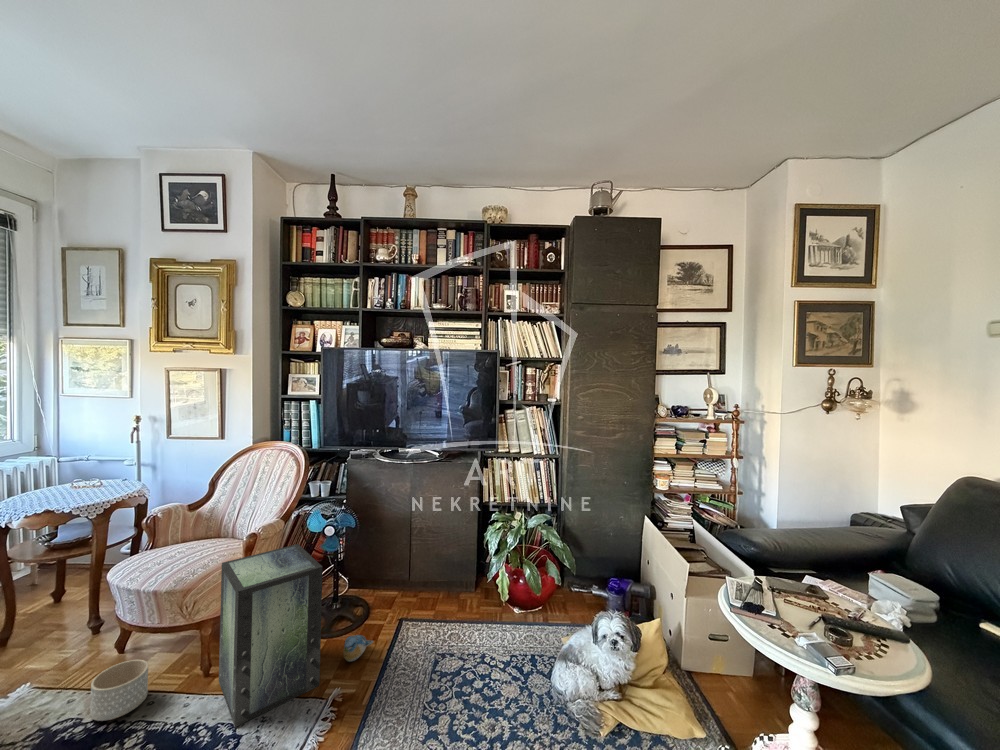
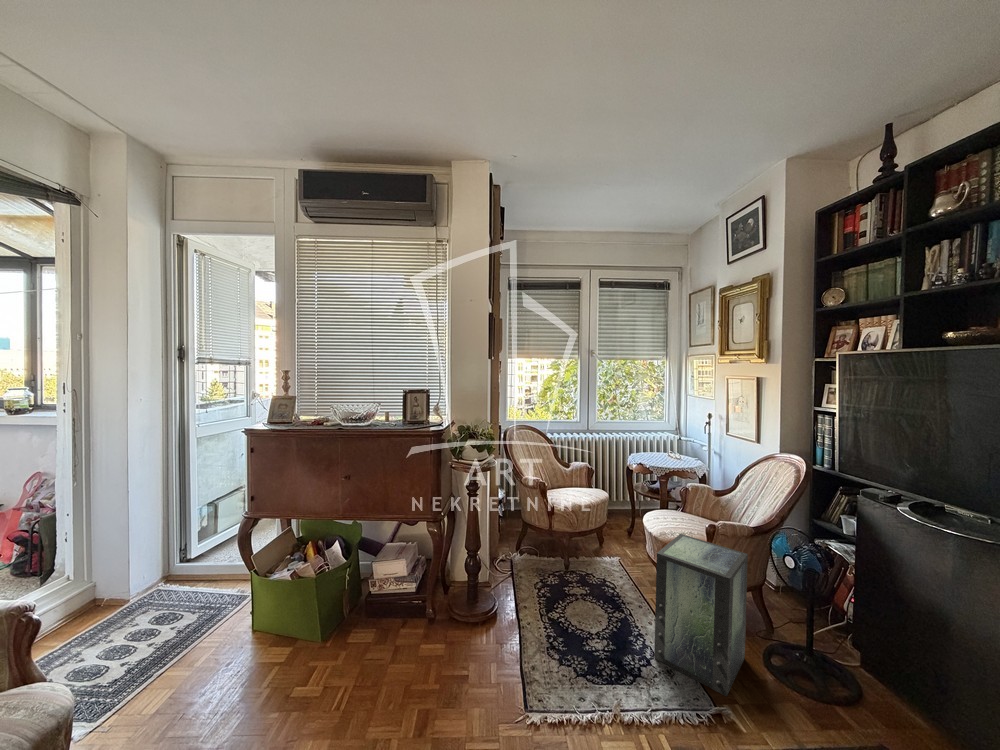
plush toy: present [343,635,373,662] -> none [761,681,812,721]
planter: present [90,660,148,721] -> none [618,568,648,602]

